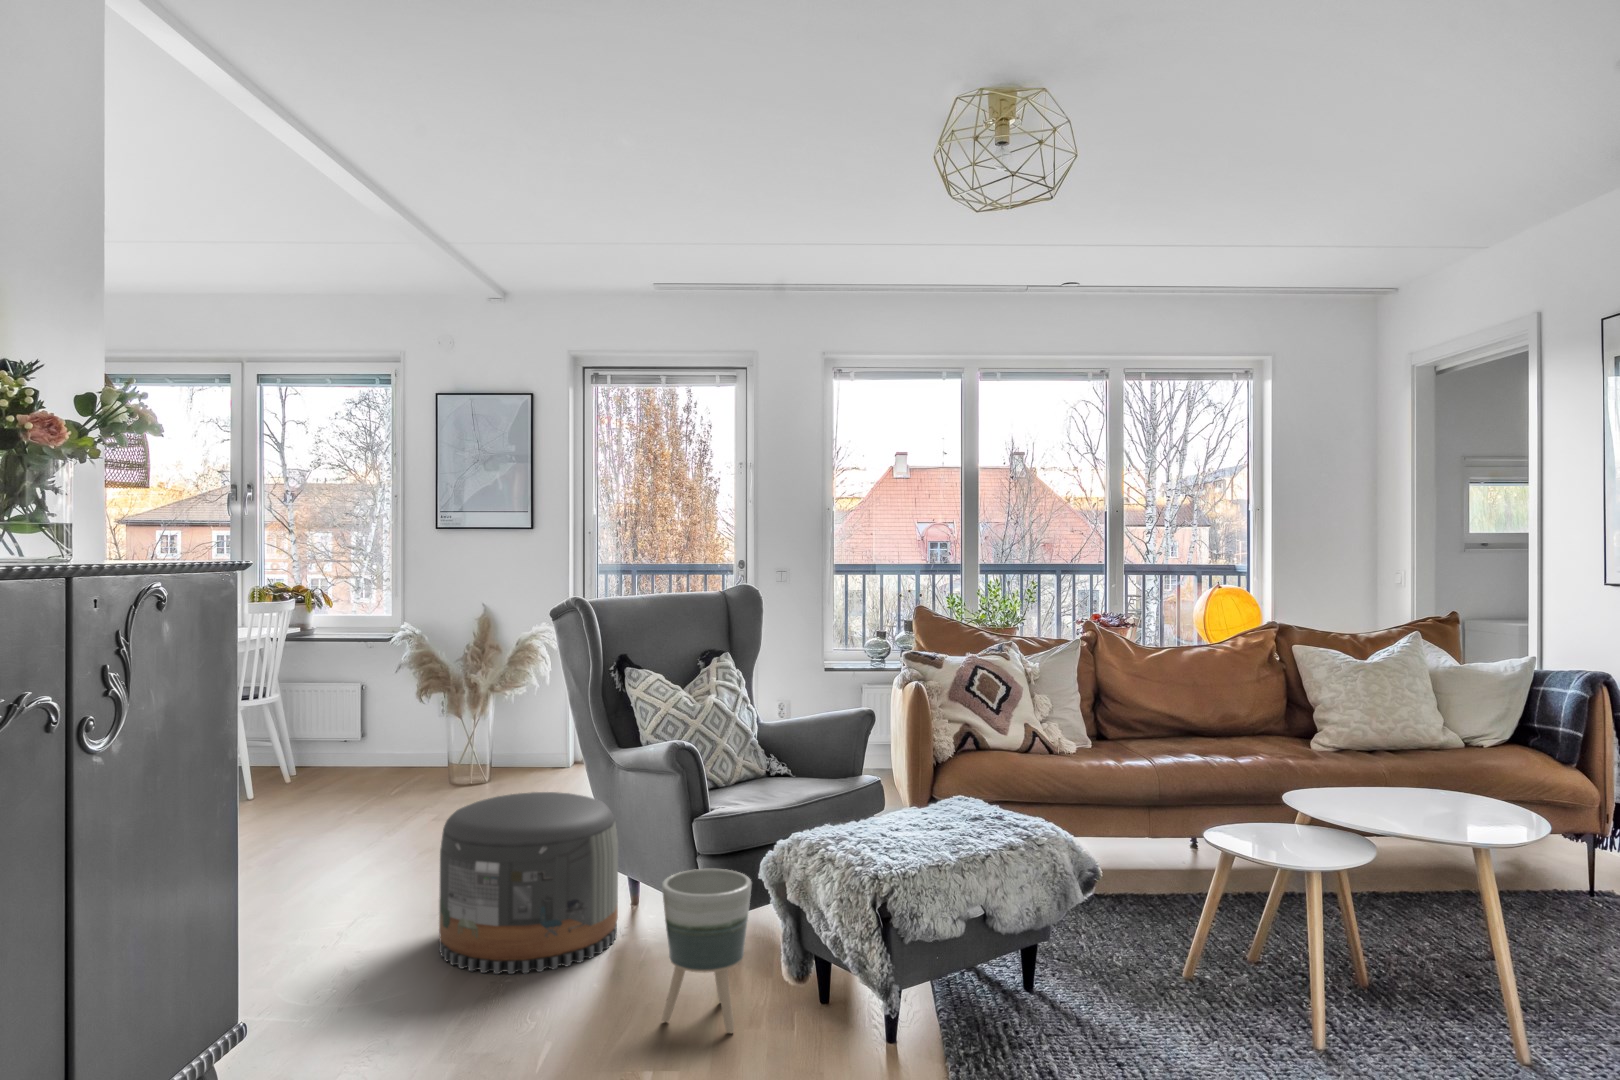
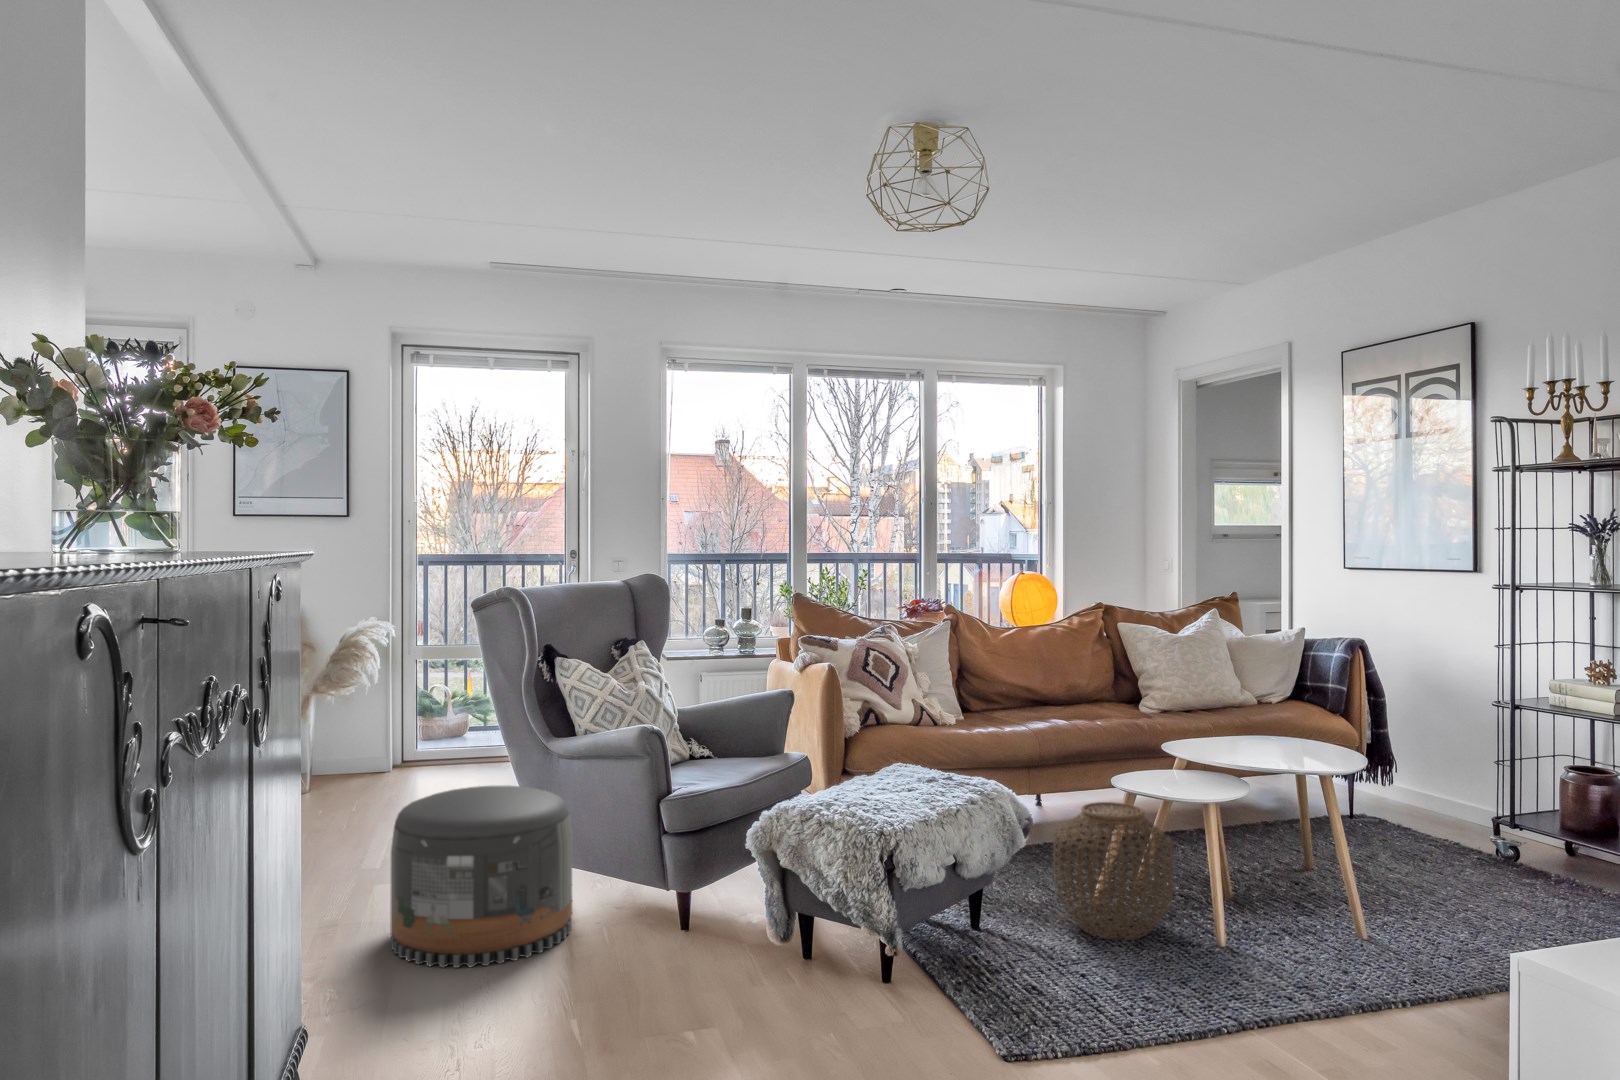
woven basket: none [1122,858,1268,1025] -> present [1053,802,1174,940]
planter: present [662,869,751,1033] -> none [666,842,750,991]

